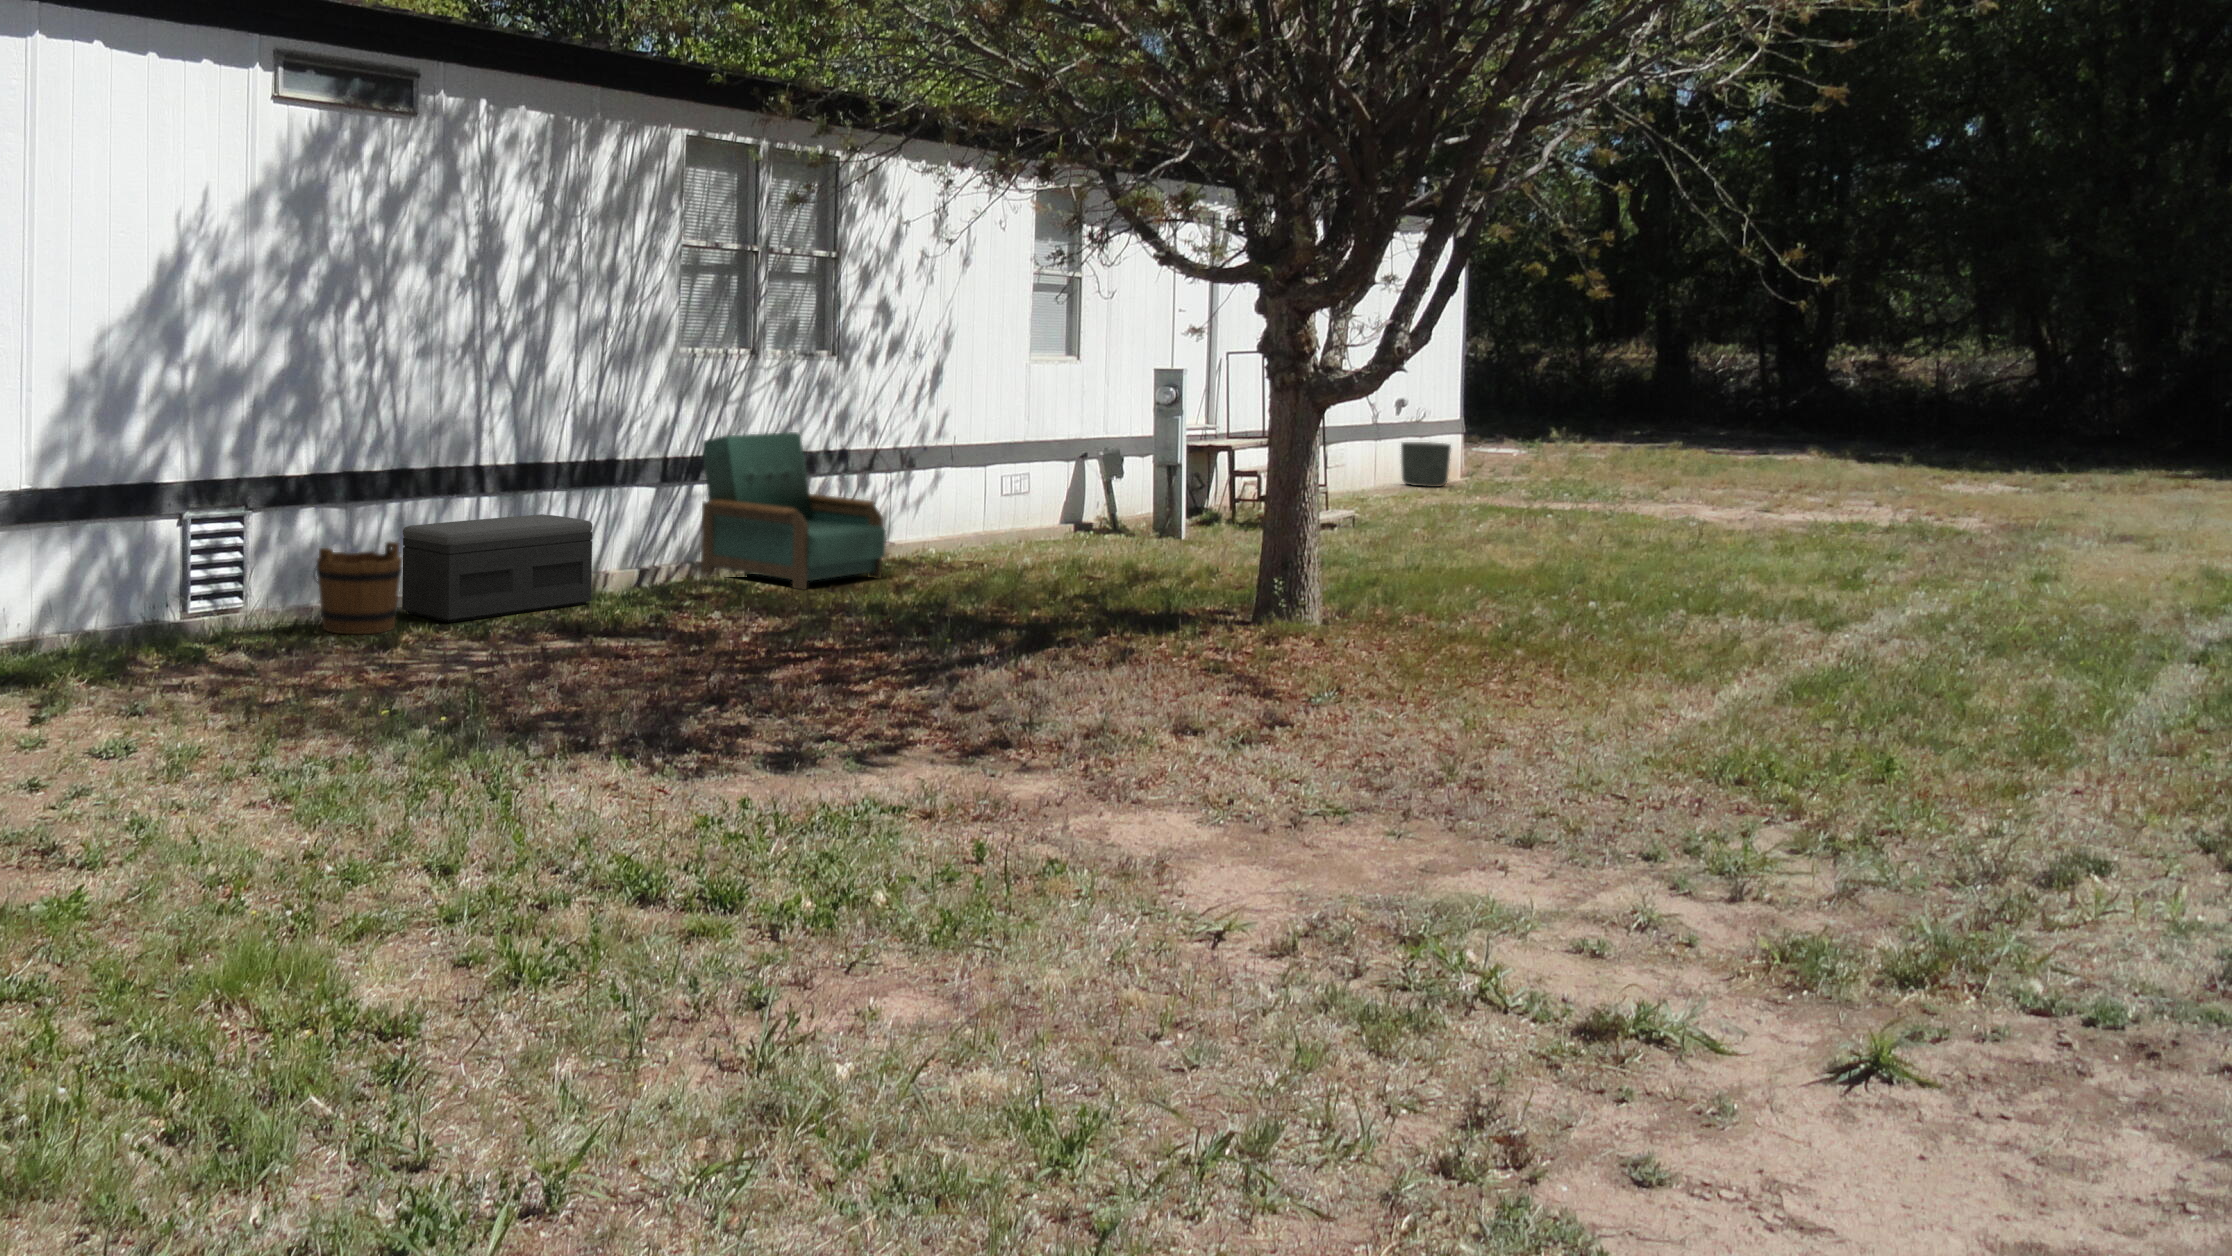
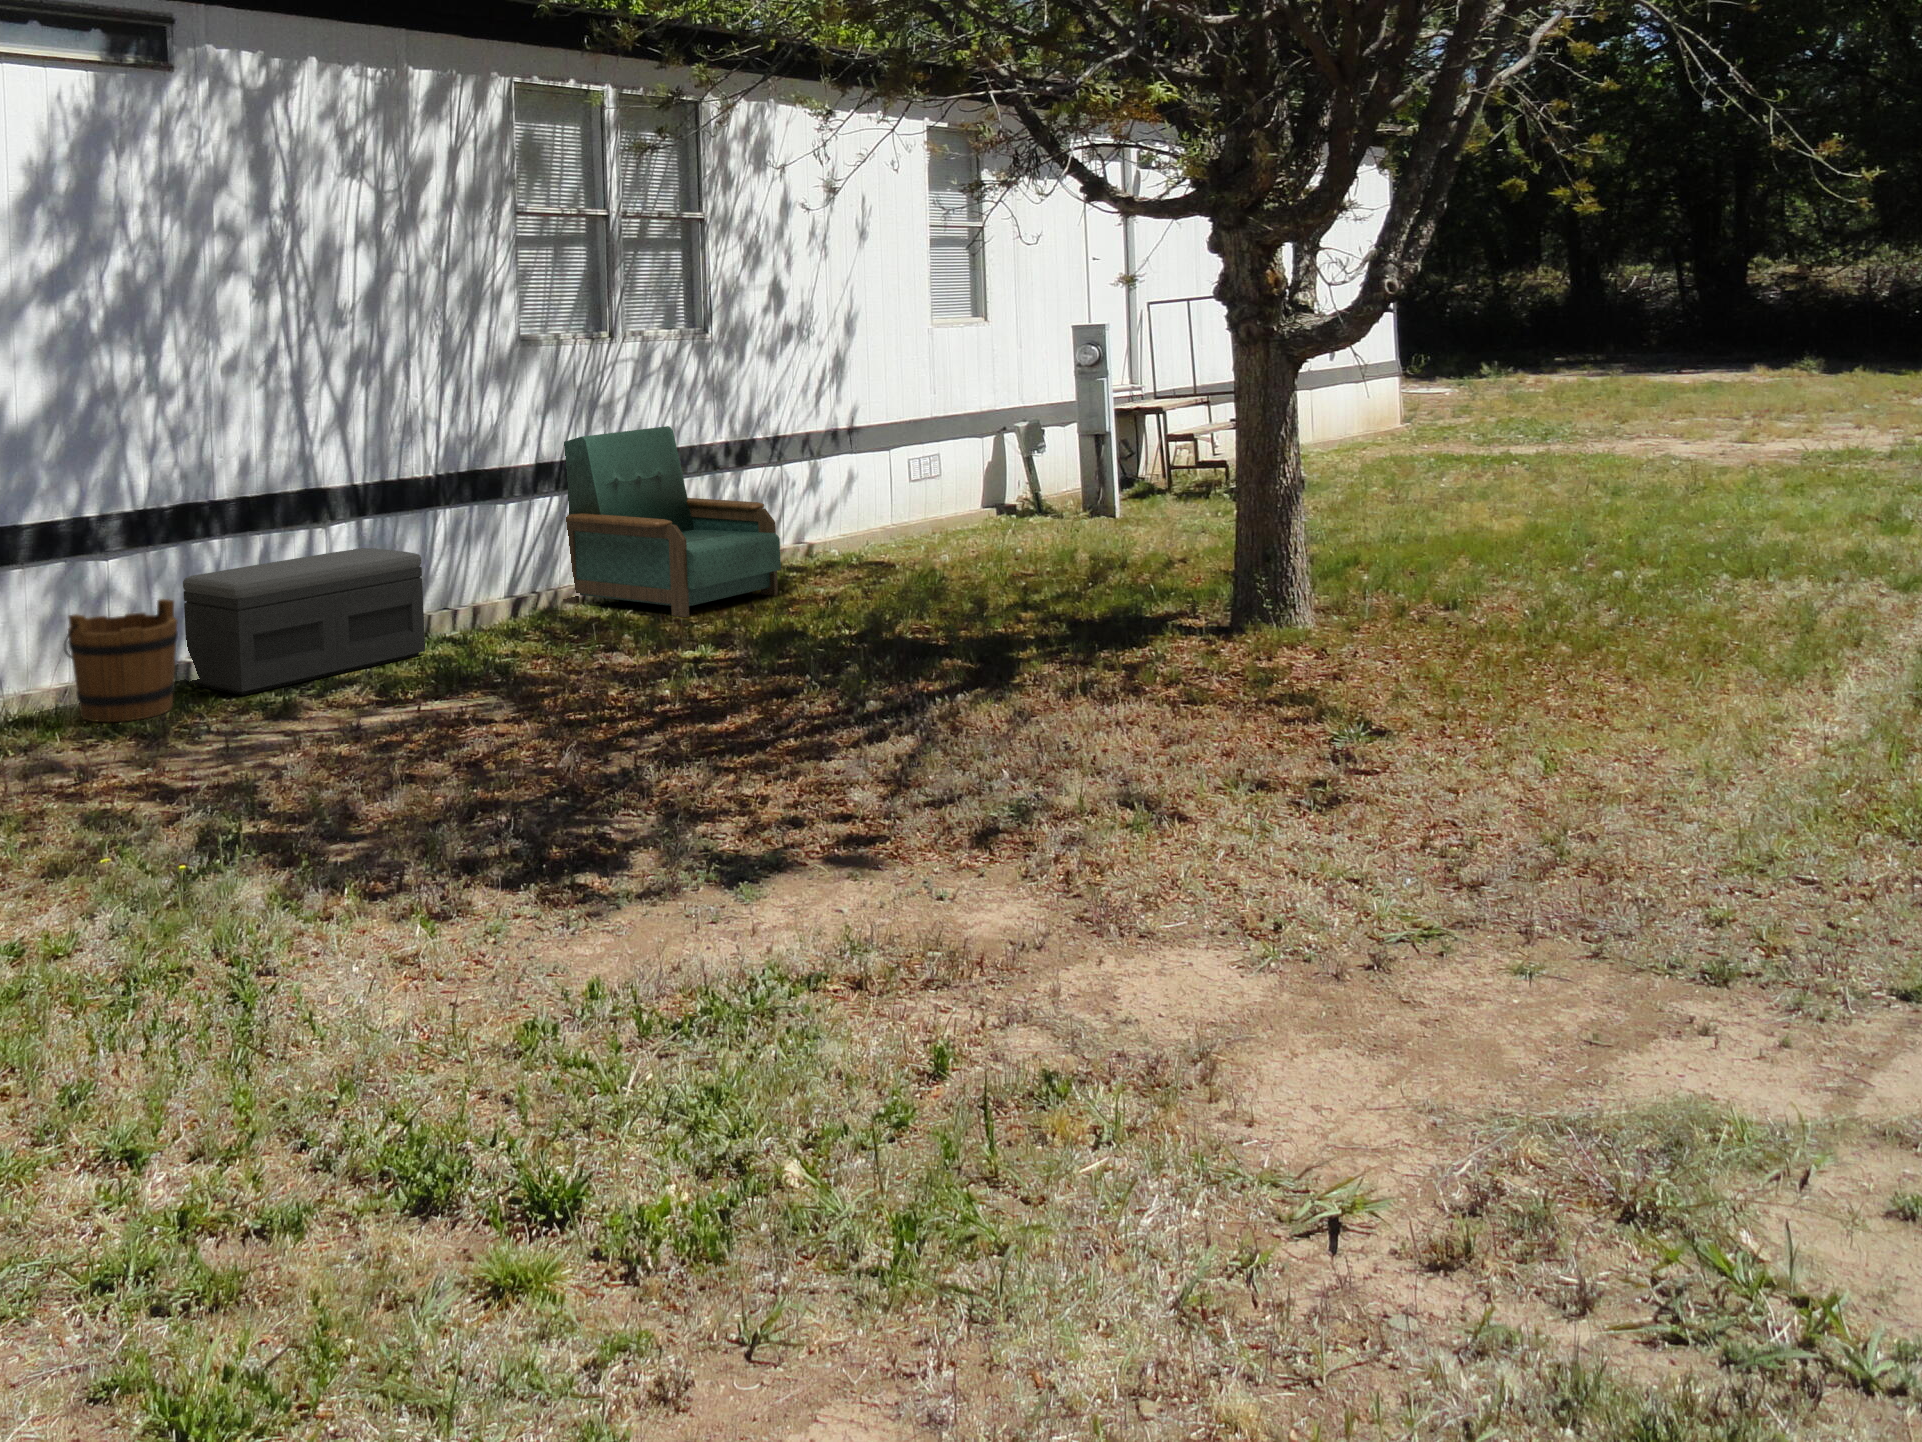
planter: present [1401,442,1451,487] -> none [1339,388,1394,437]

